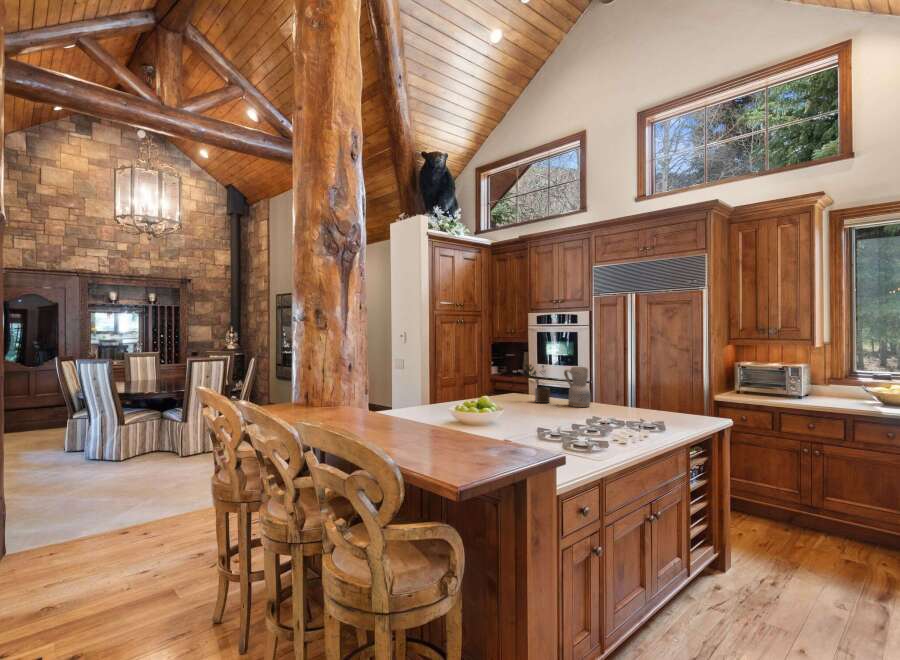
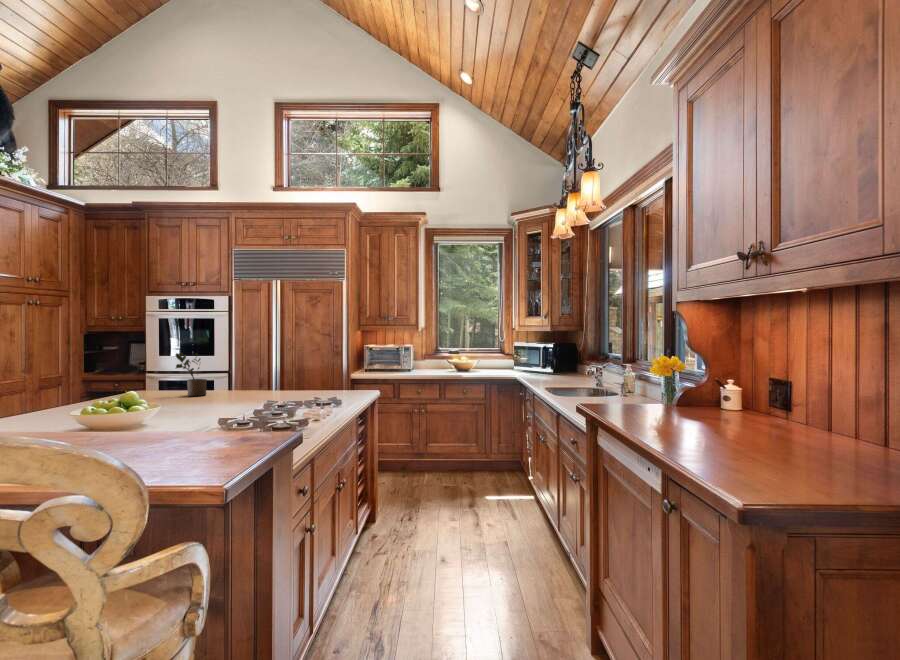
ceramic pitcher: present [564,366,591,407] -> none [225,353,255,396]

